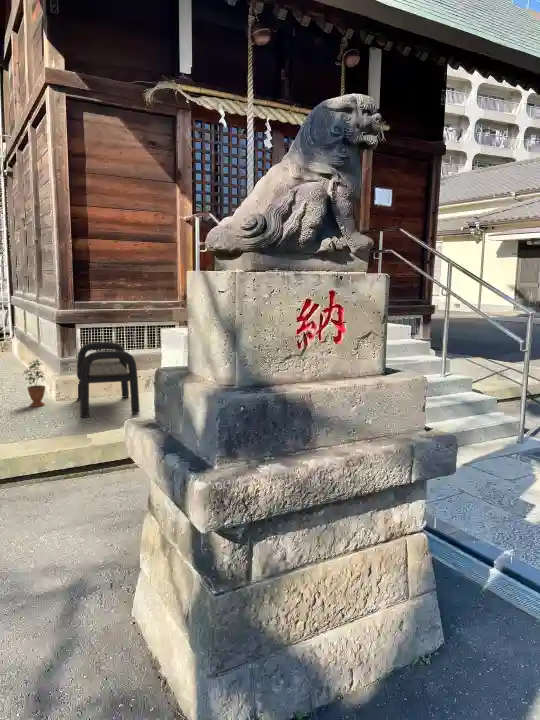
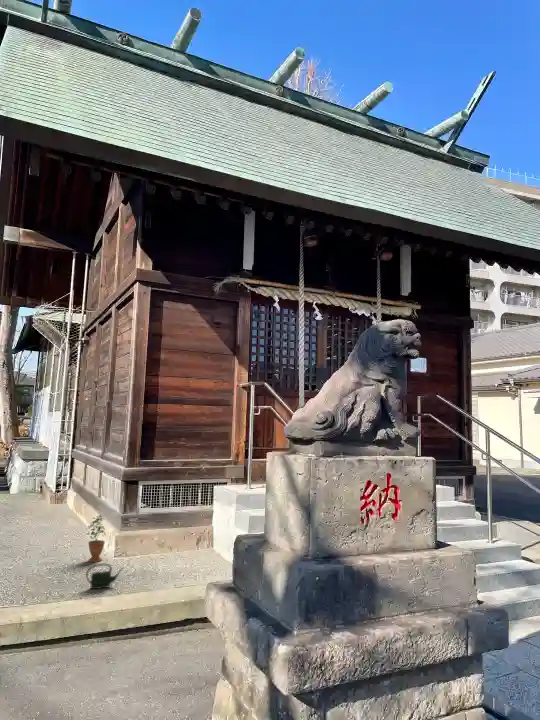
bench: present [77,342,140,418] -> none [132,499,193,575]
watering can: none [21,407,63,433] -> present [86,564,124,589]

